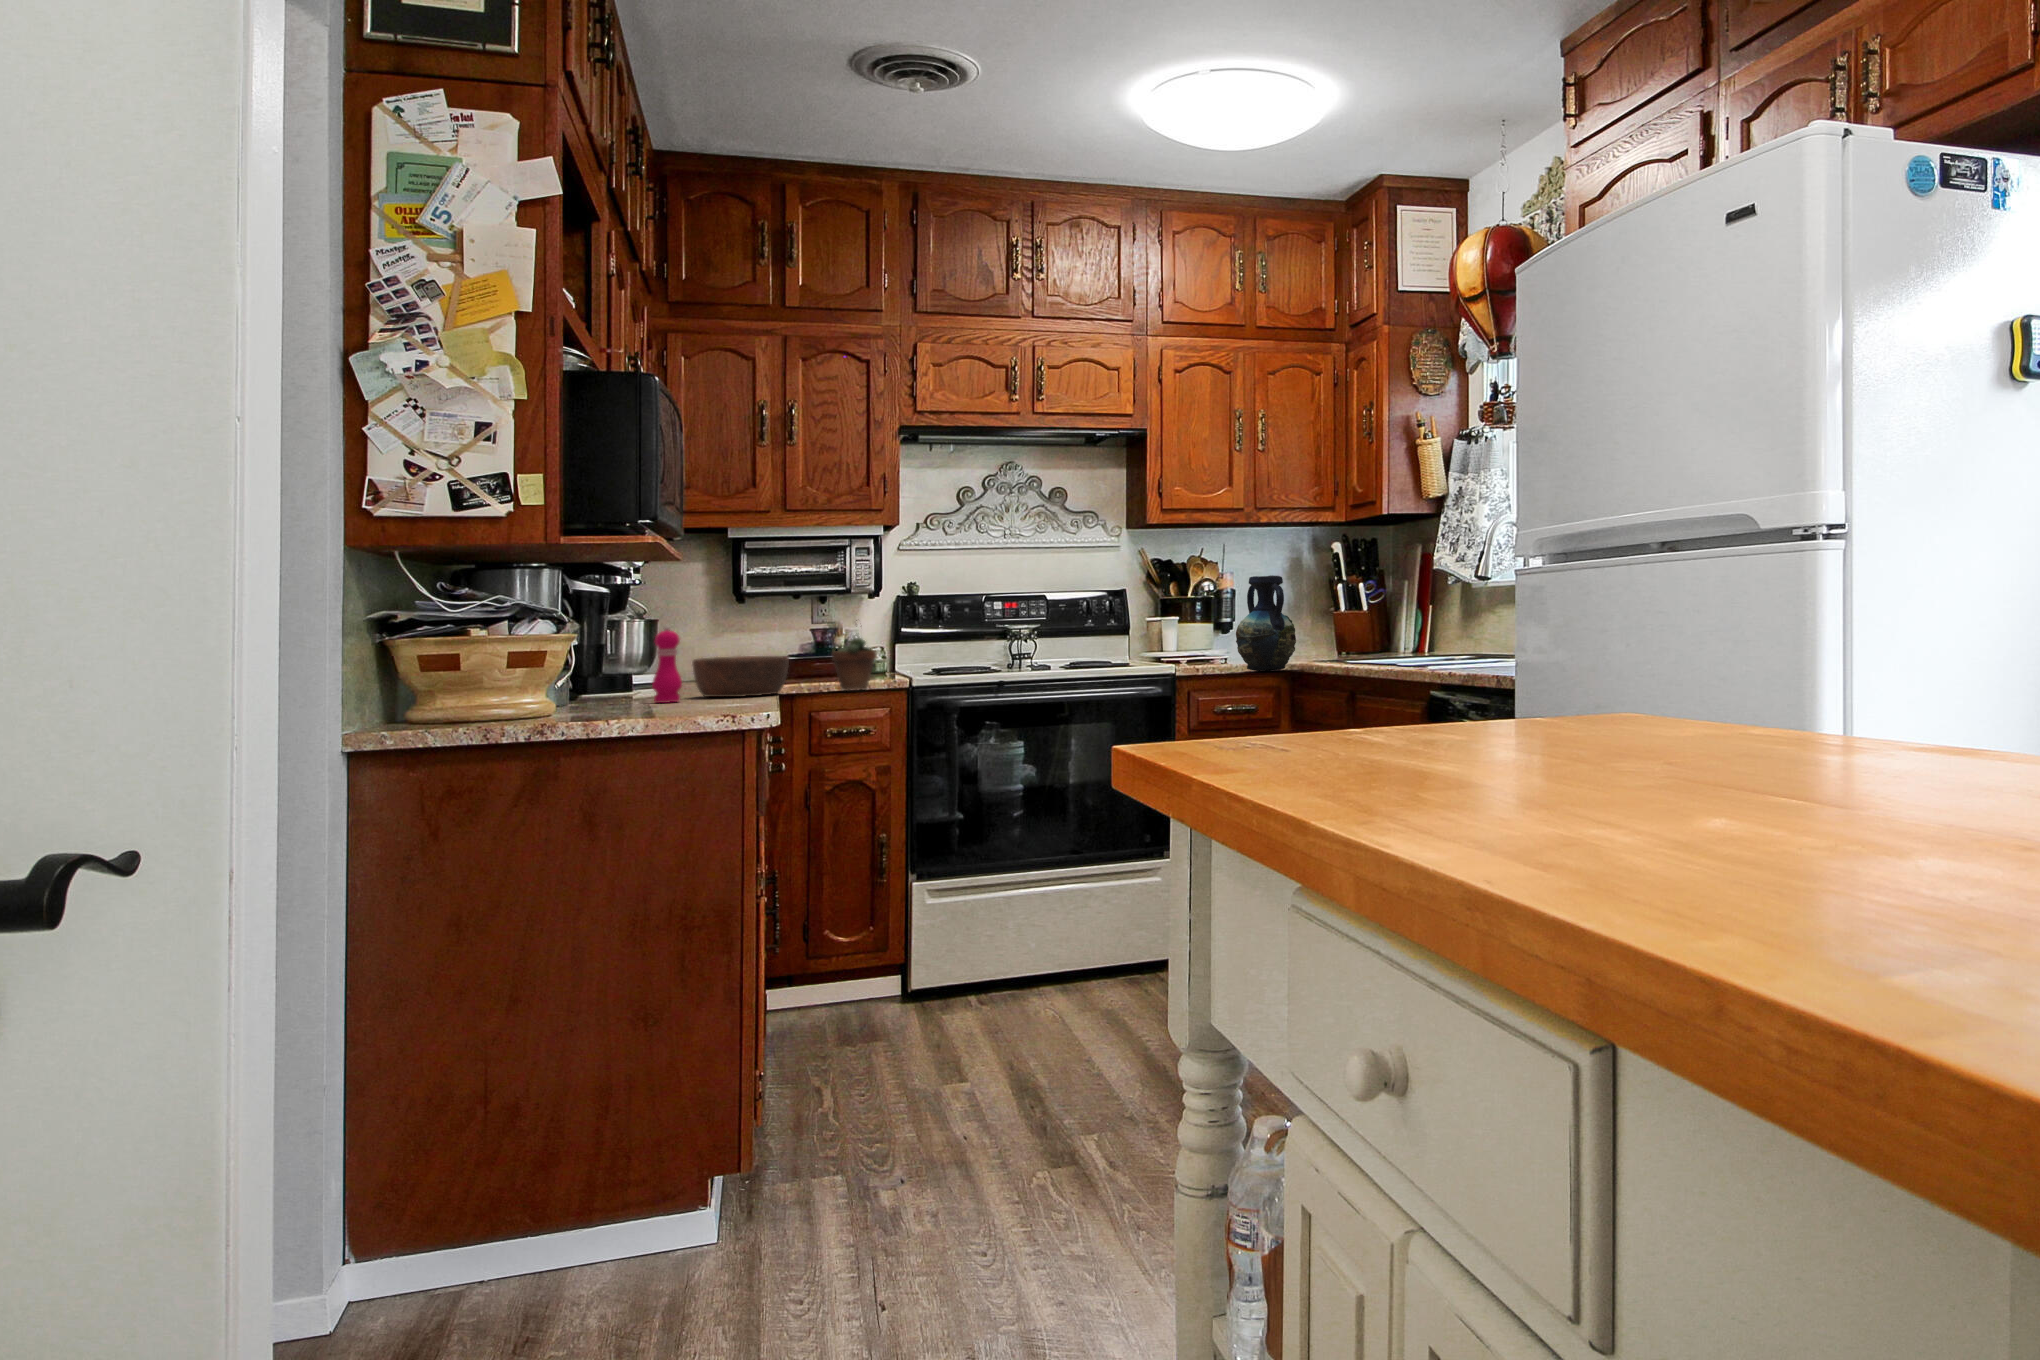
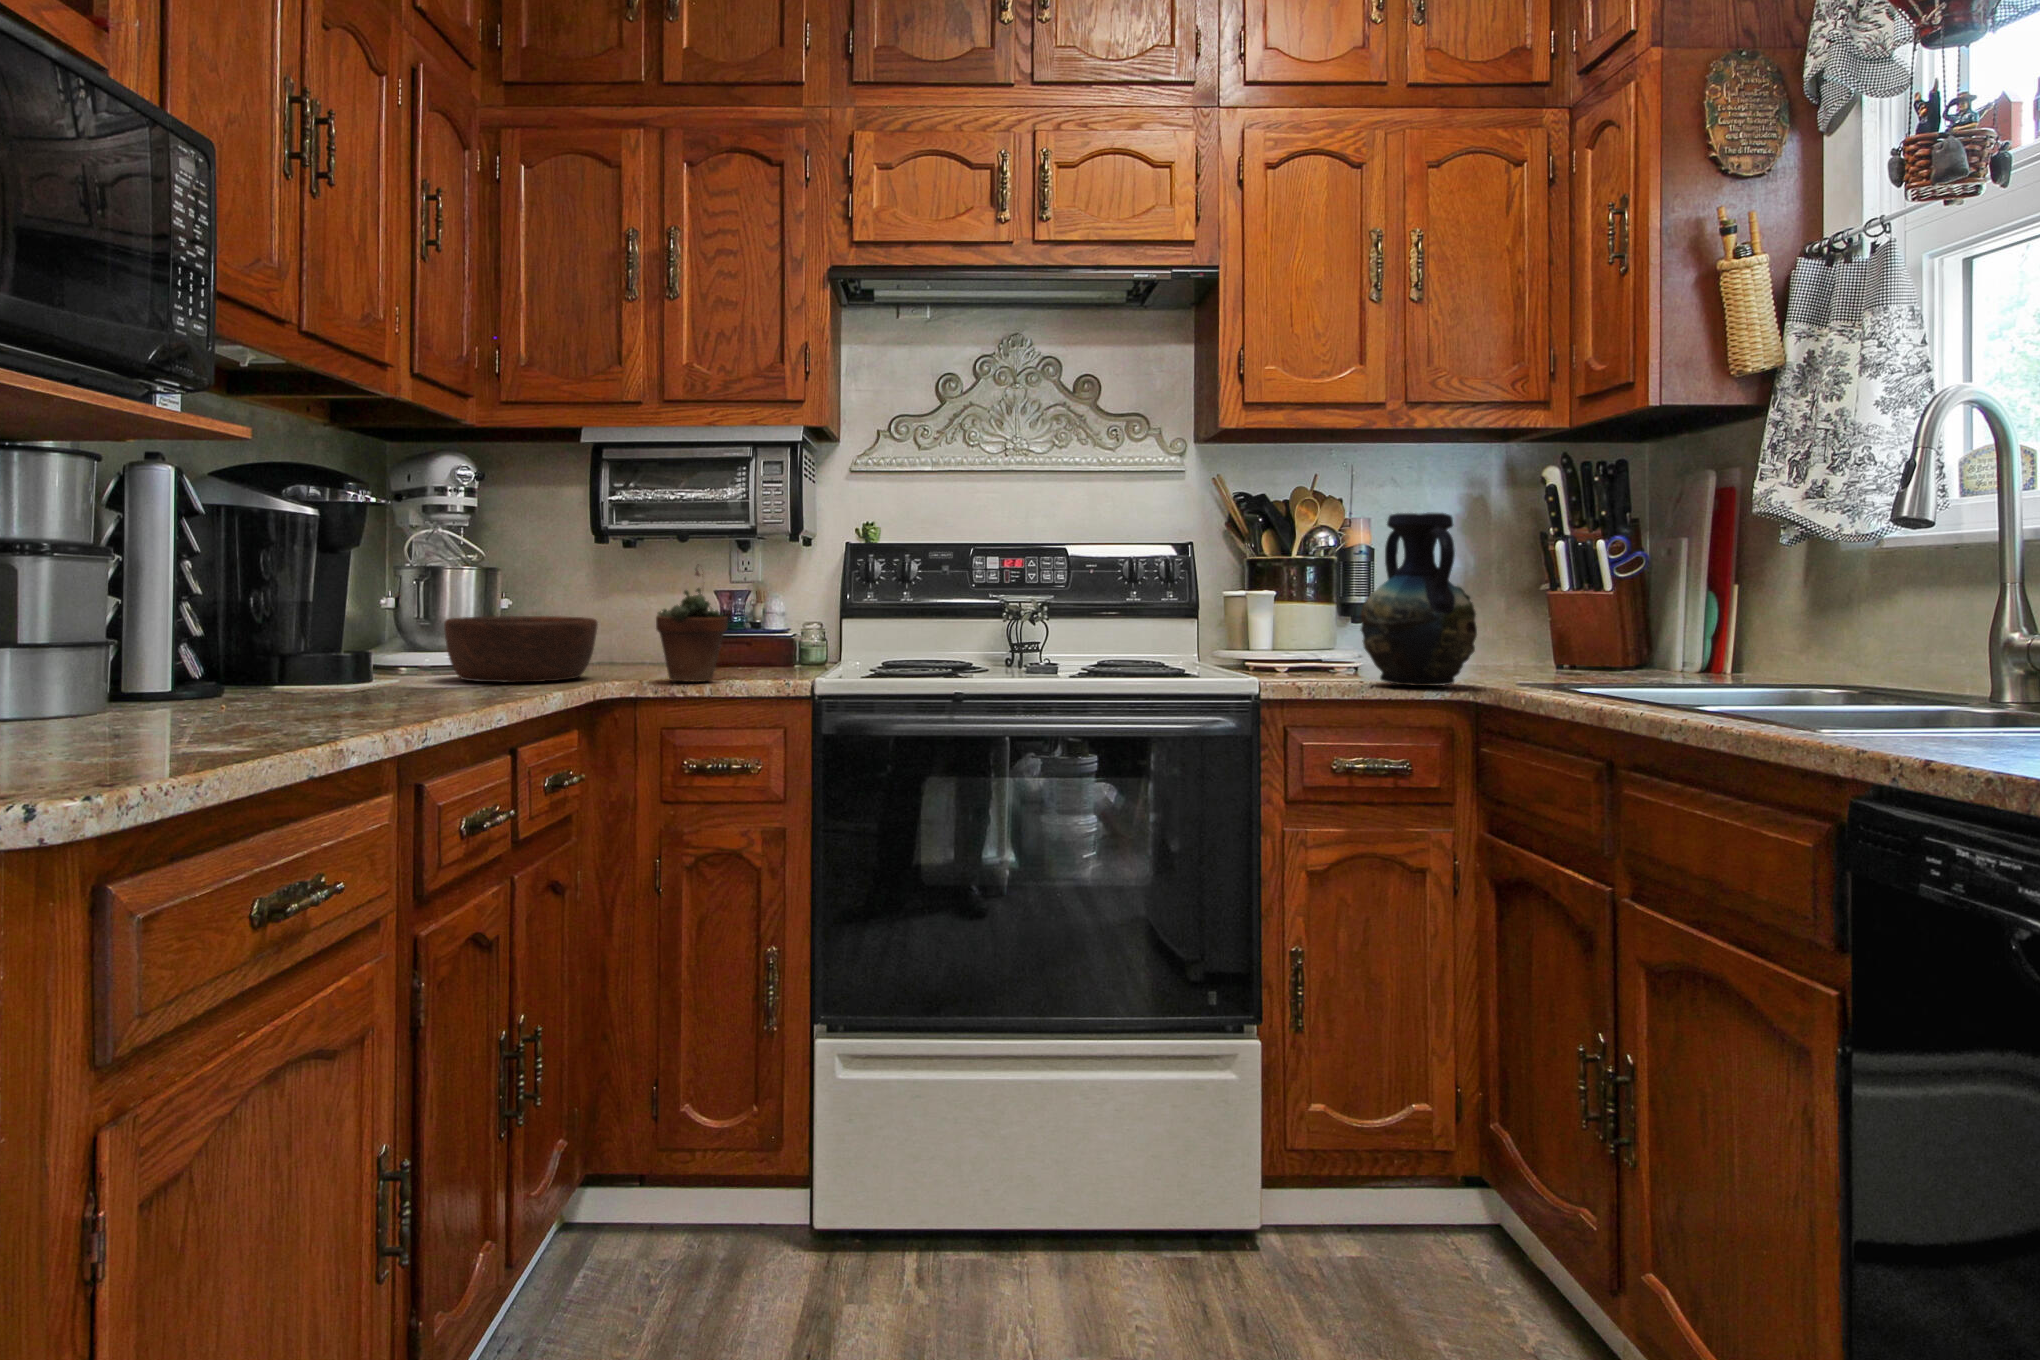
pepper mill: present [652,624,682,703] -> none [338,560,389,688]

